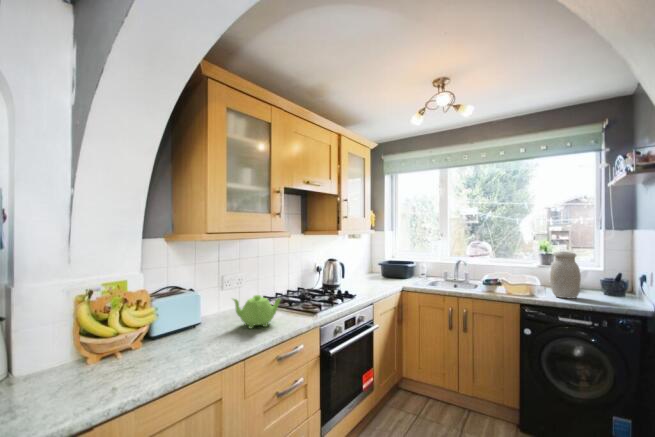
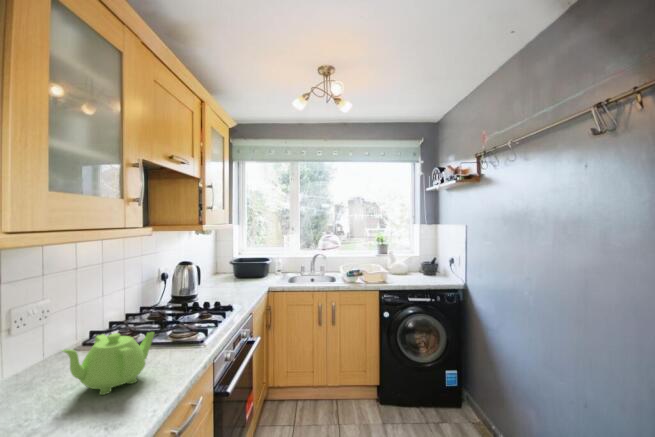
jar: present [550,252,581,298] -> none [398,242,419,281]

